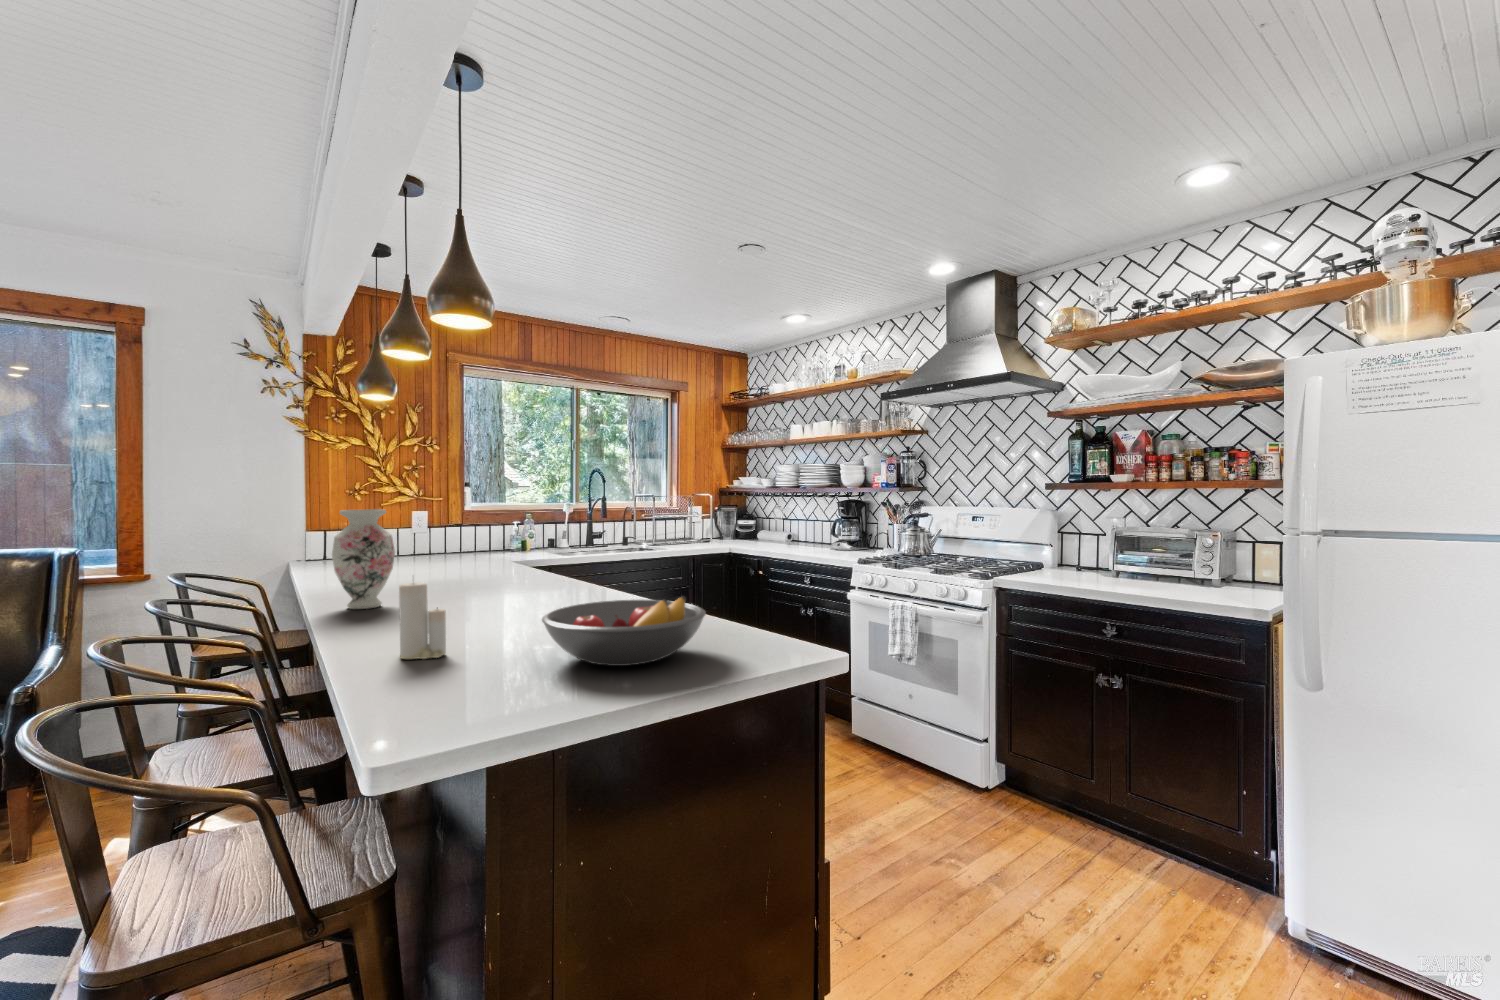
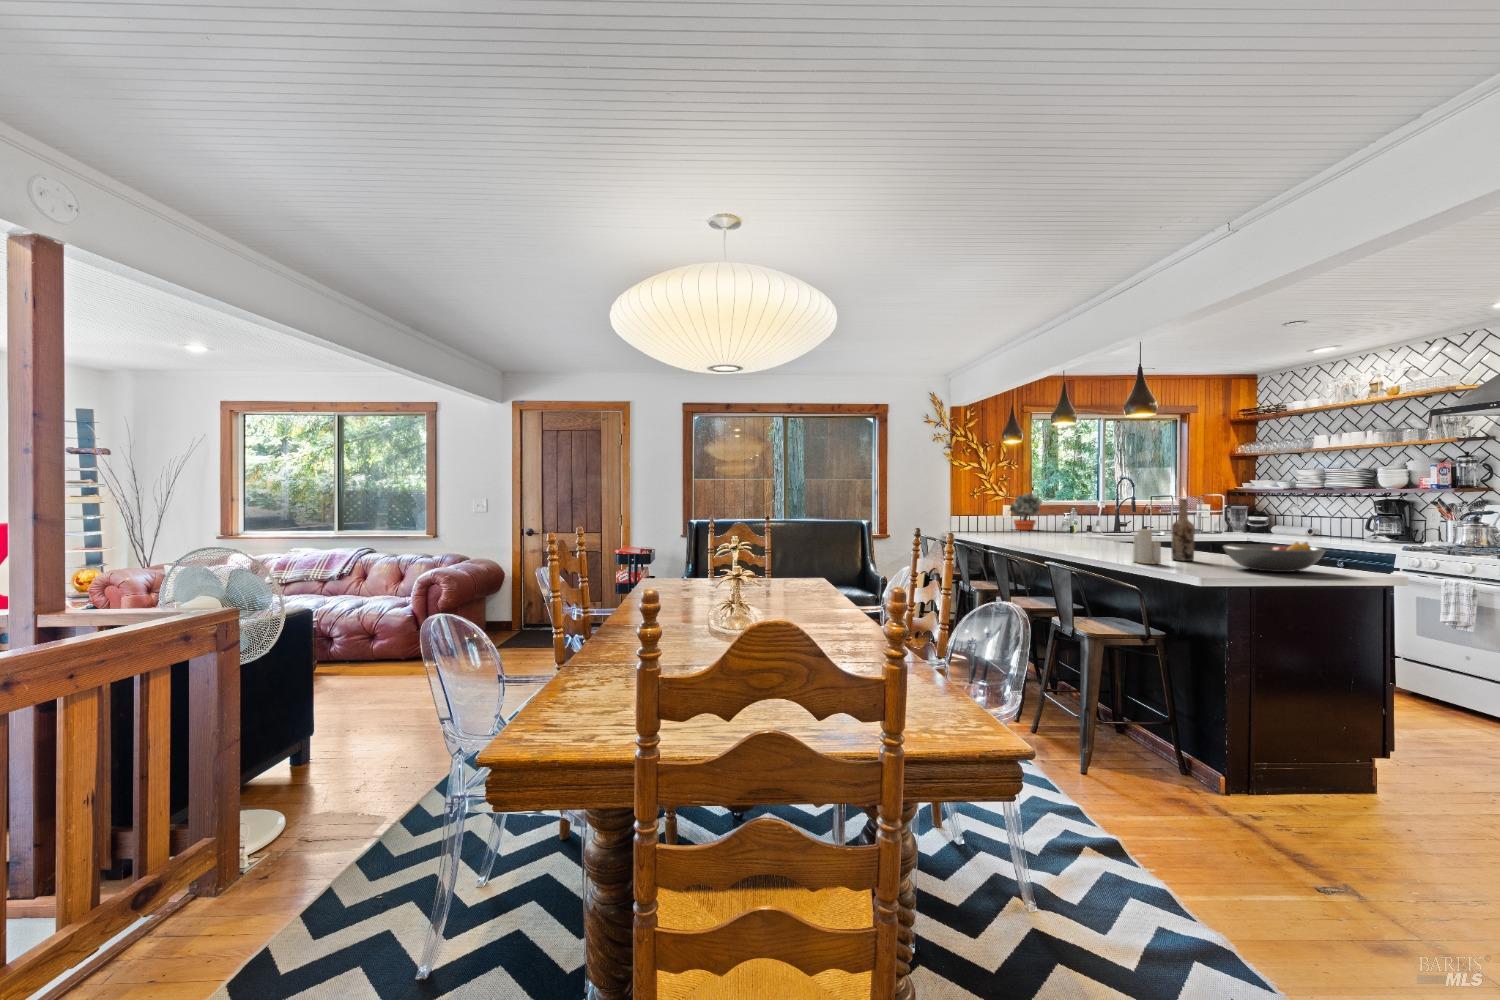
potted plant: none [431,490,485,549] -> present [1009,493,1042,530]
vase: present [332,509,395,609] -> none [1042,498,1075,550]
wine bottle: none [504,513,542,634] -> present [1171,499,1195,561]

